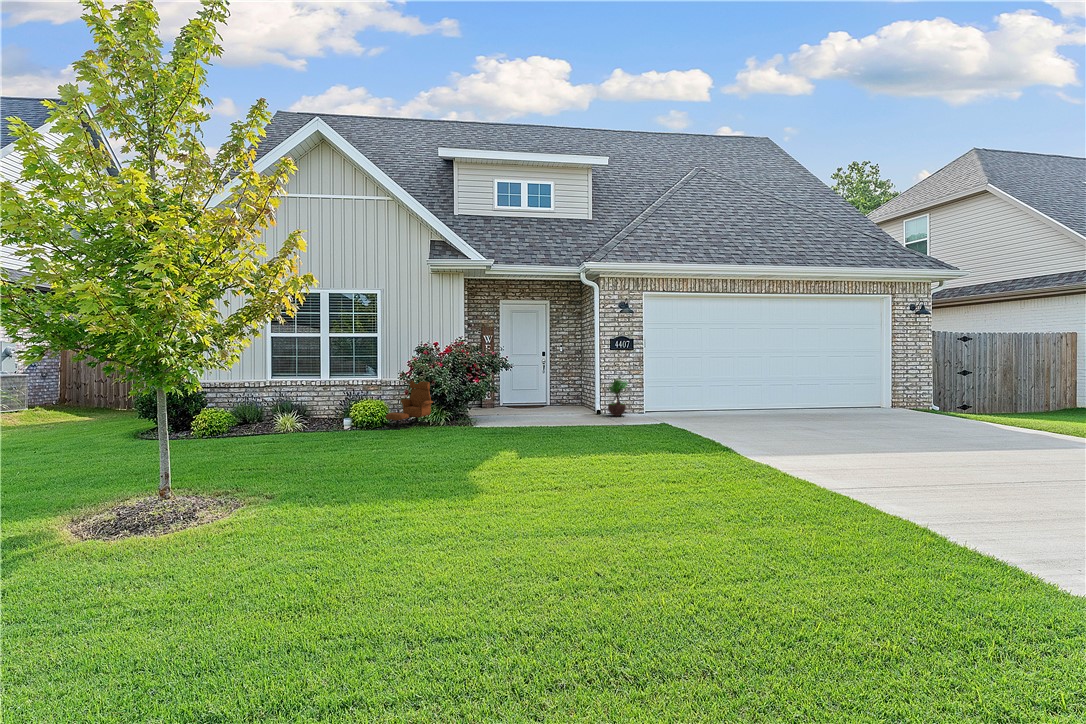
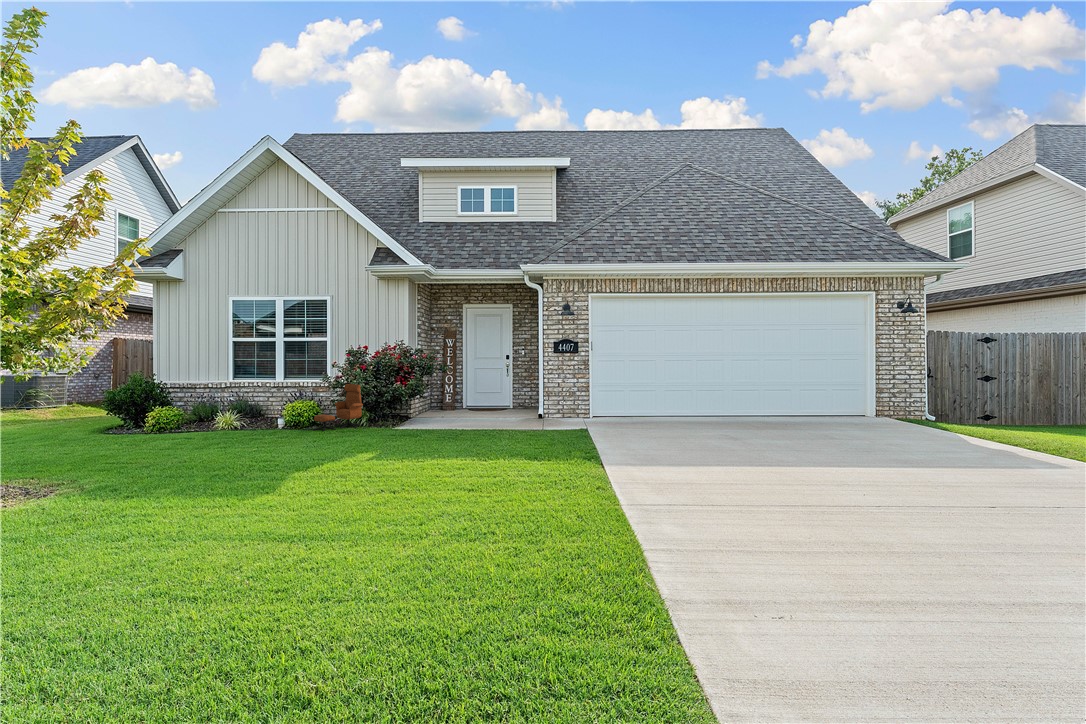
potted tree: present [608,380,626,416] -> none [543,379,568,421]

